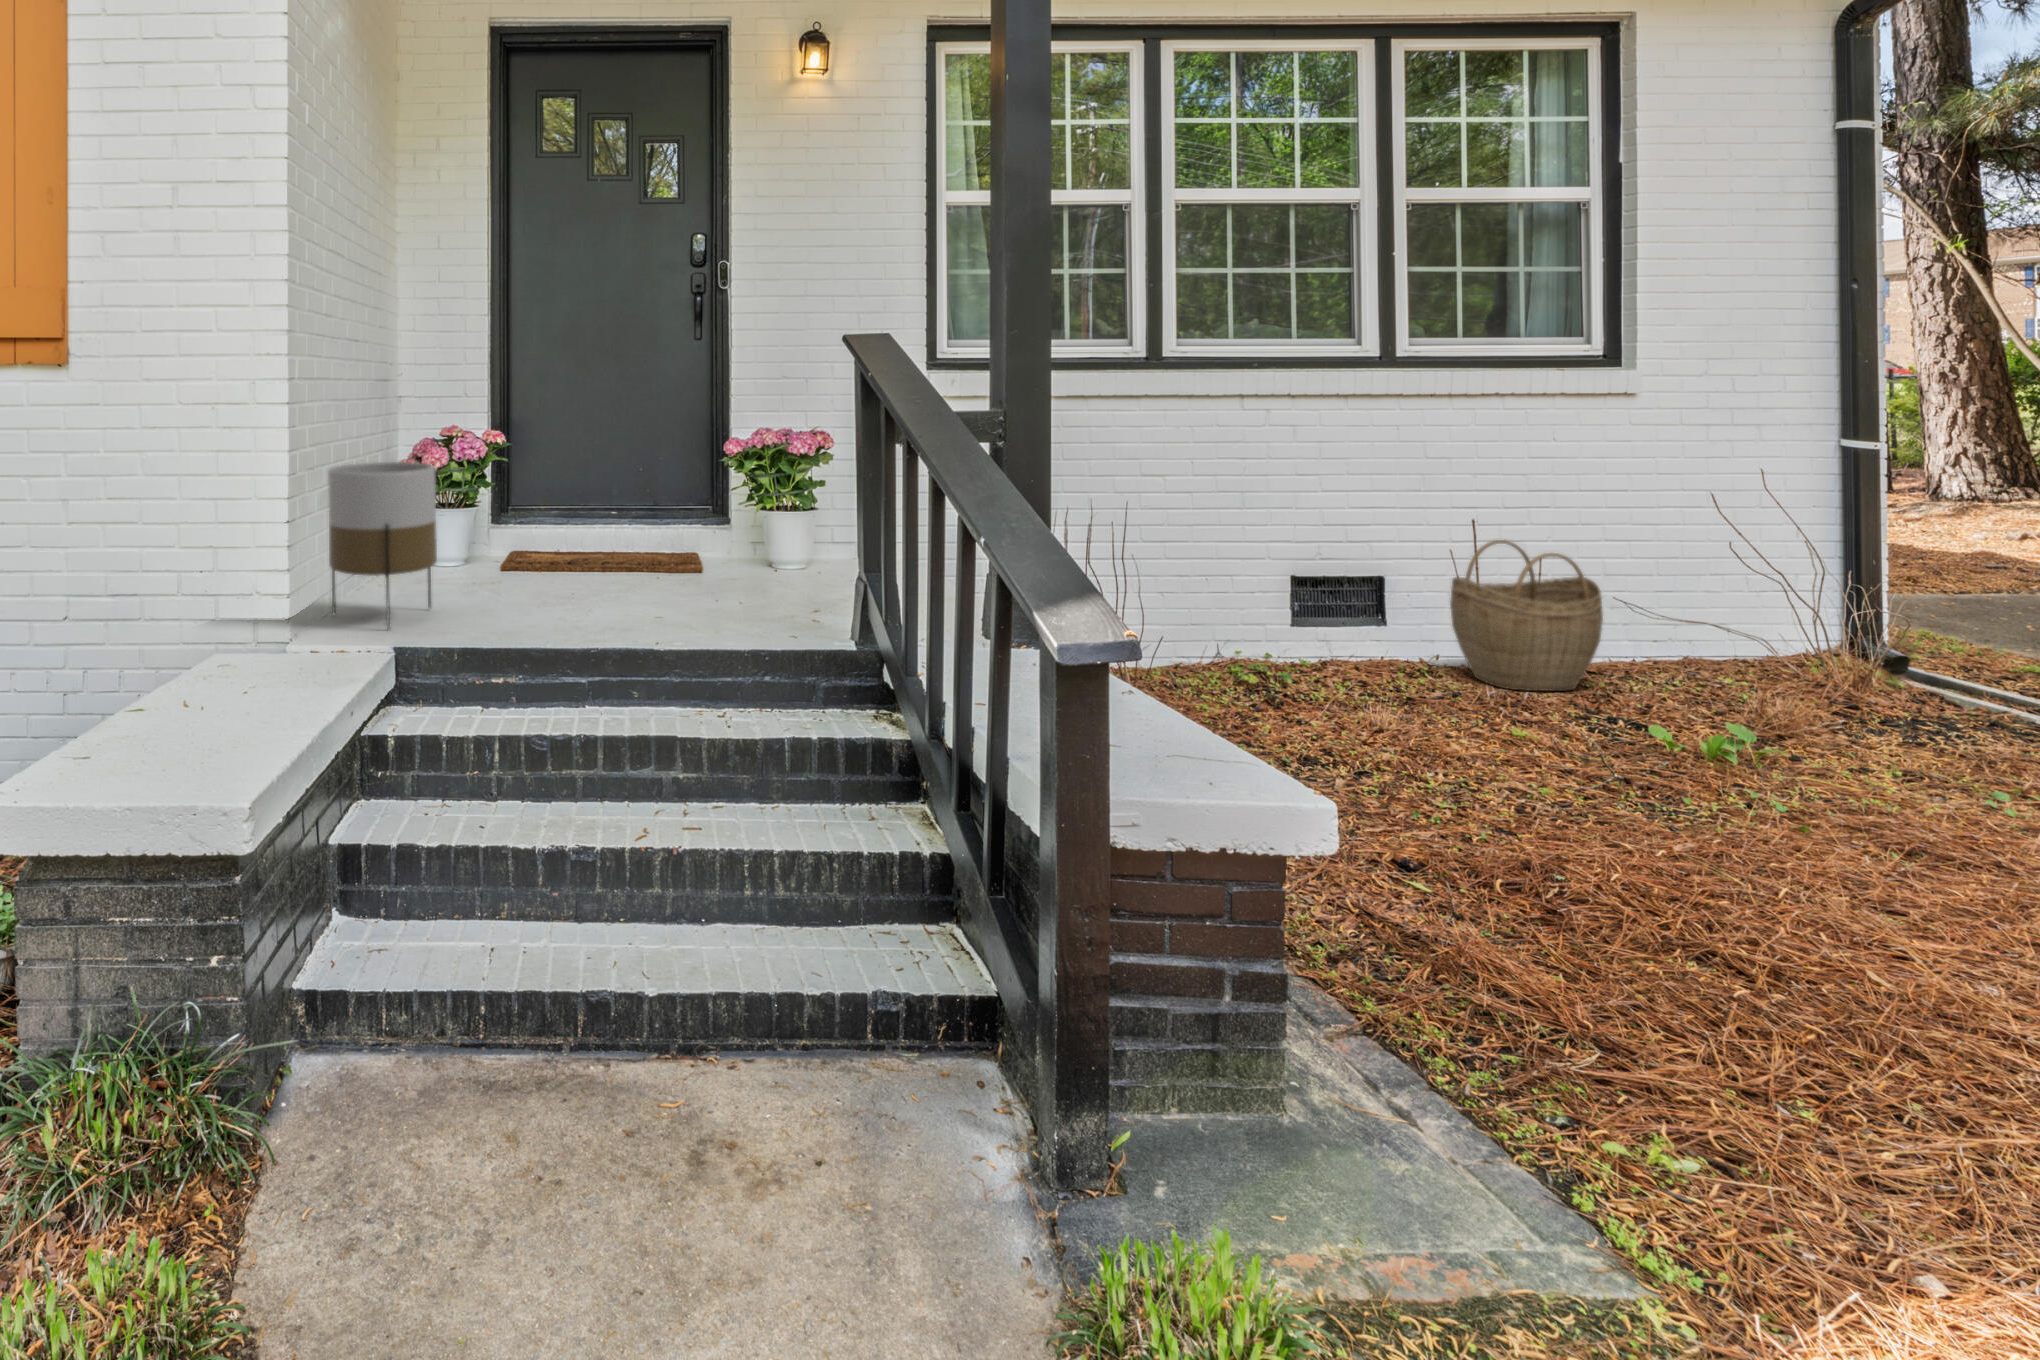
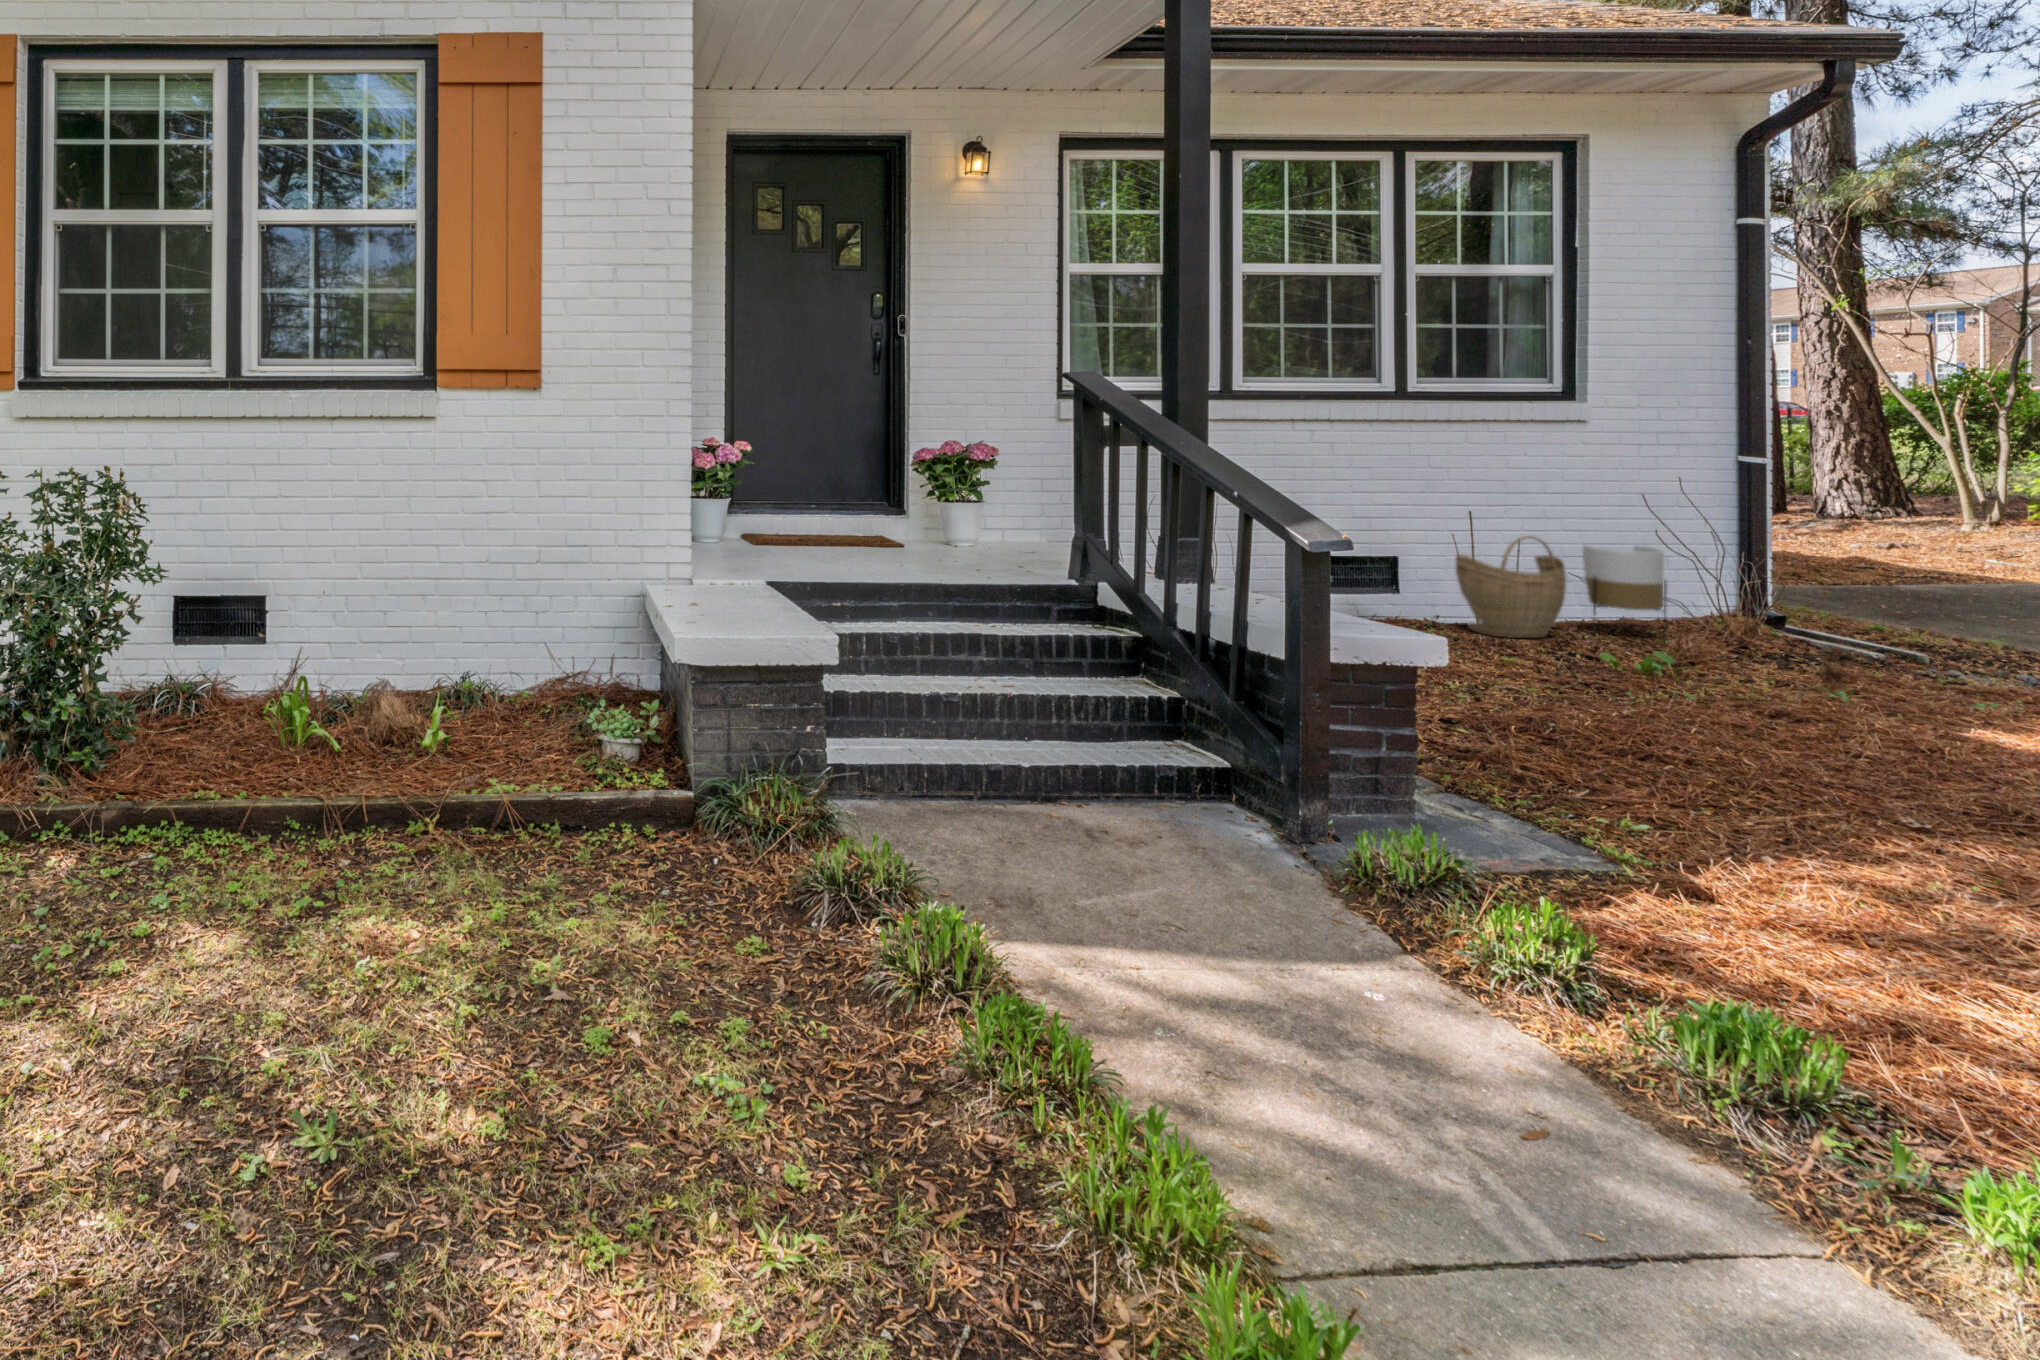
planter: present [328,462,437,630] -> present [1583,545,1667,639]

